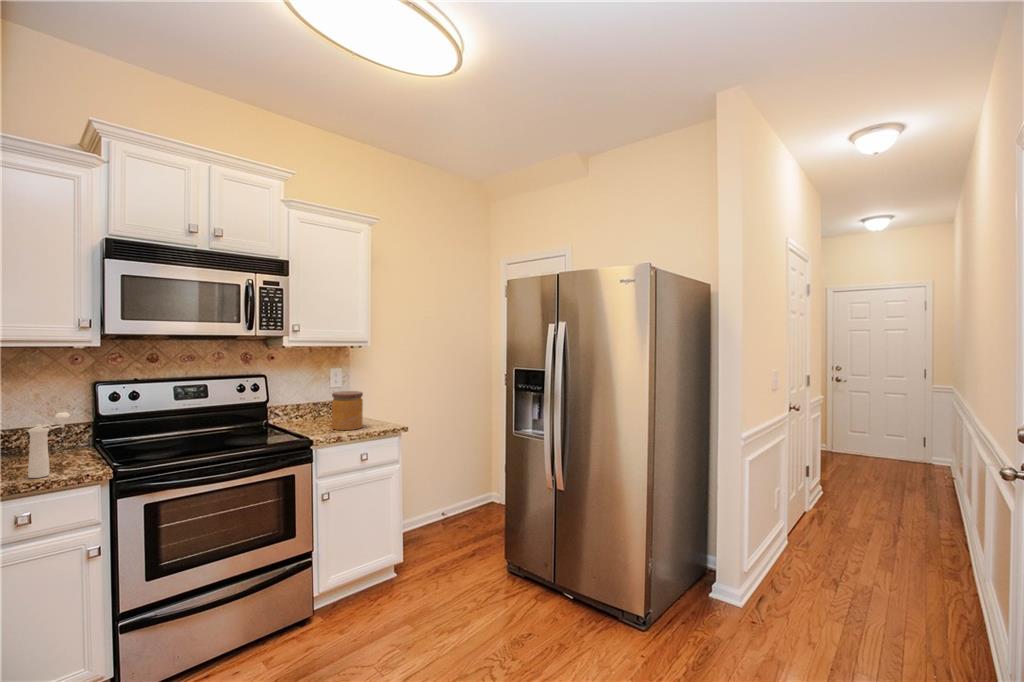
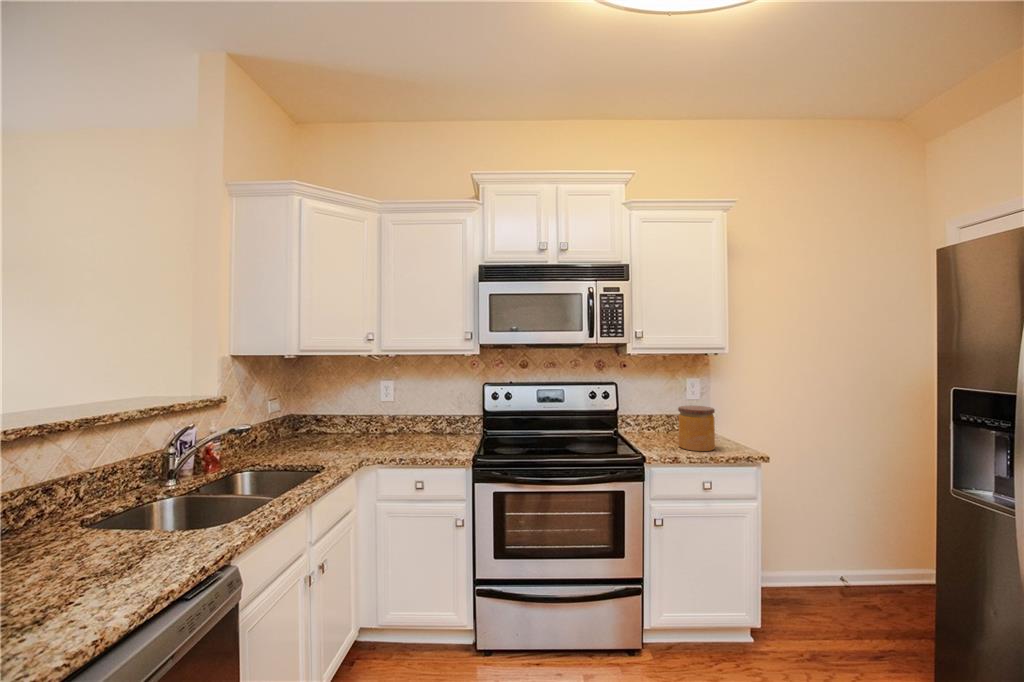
pepper mill: present [28,413,70,478] -> none [425,405,454,454]

